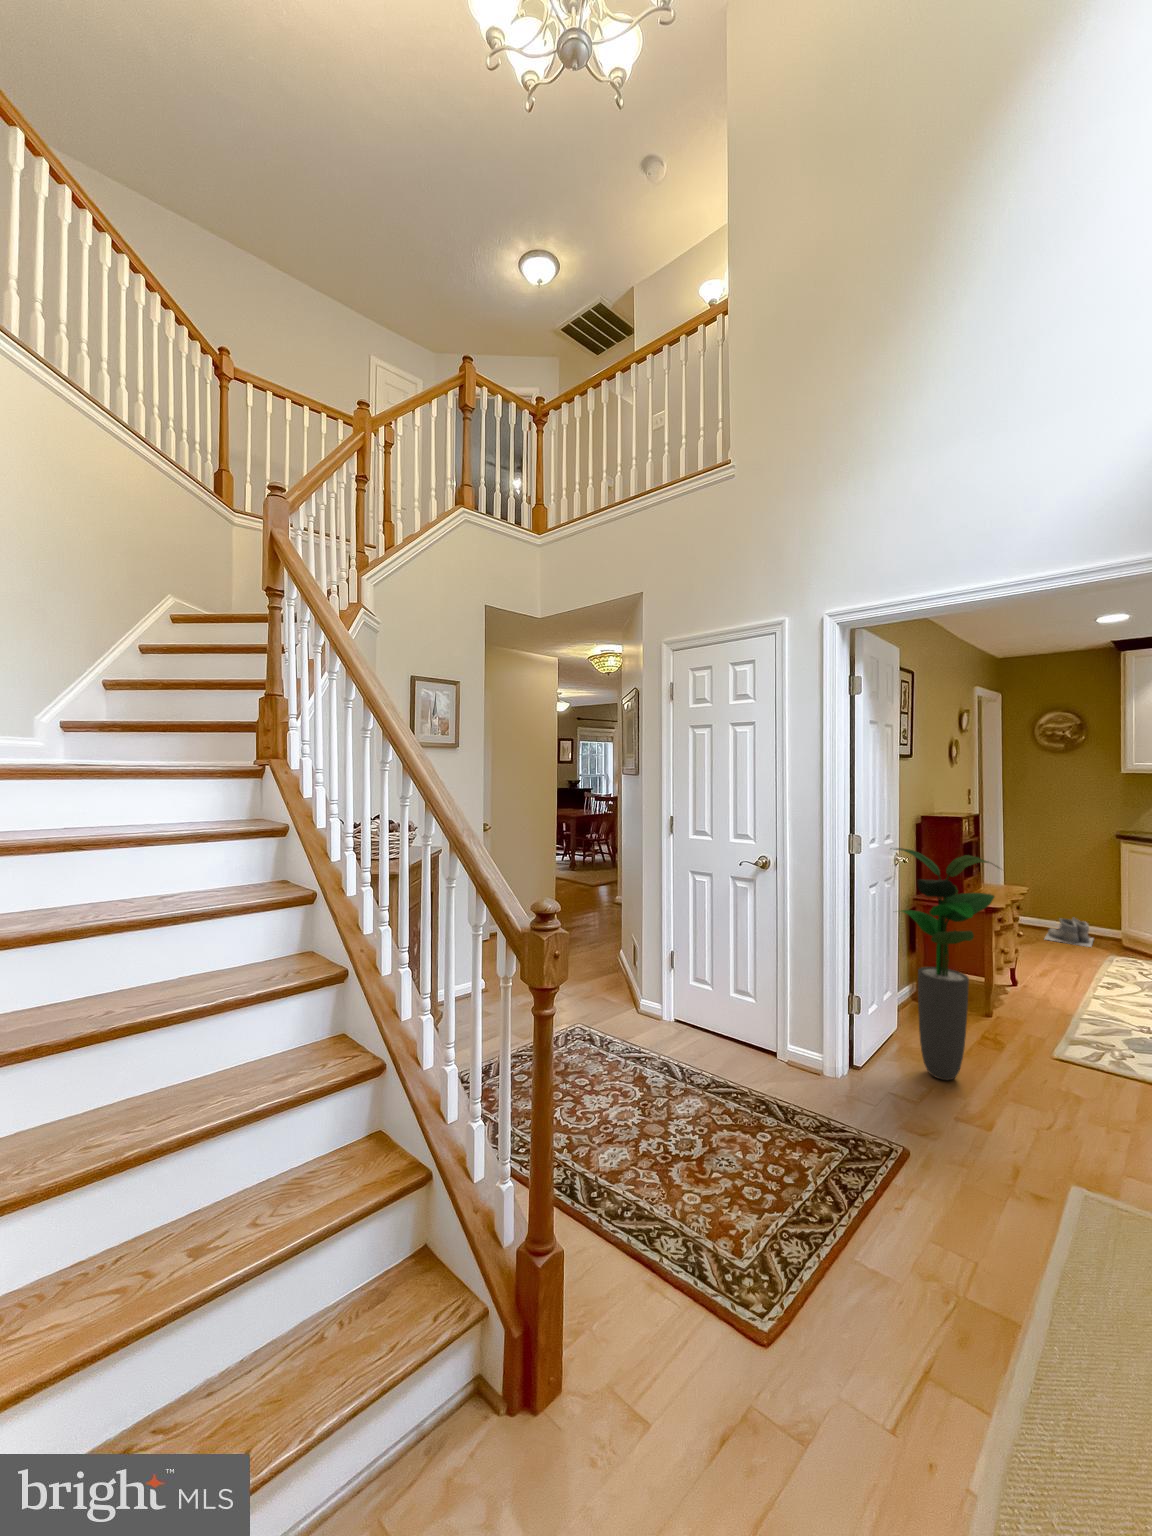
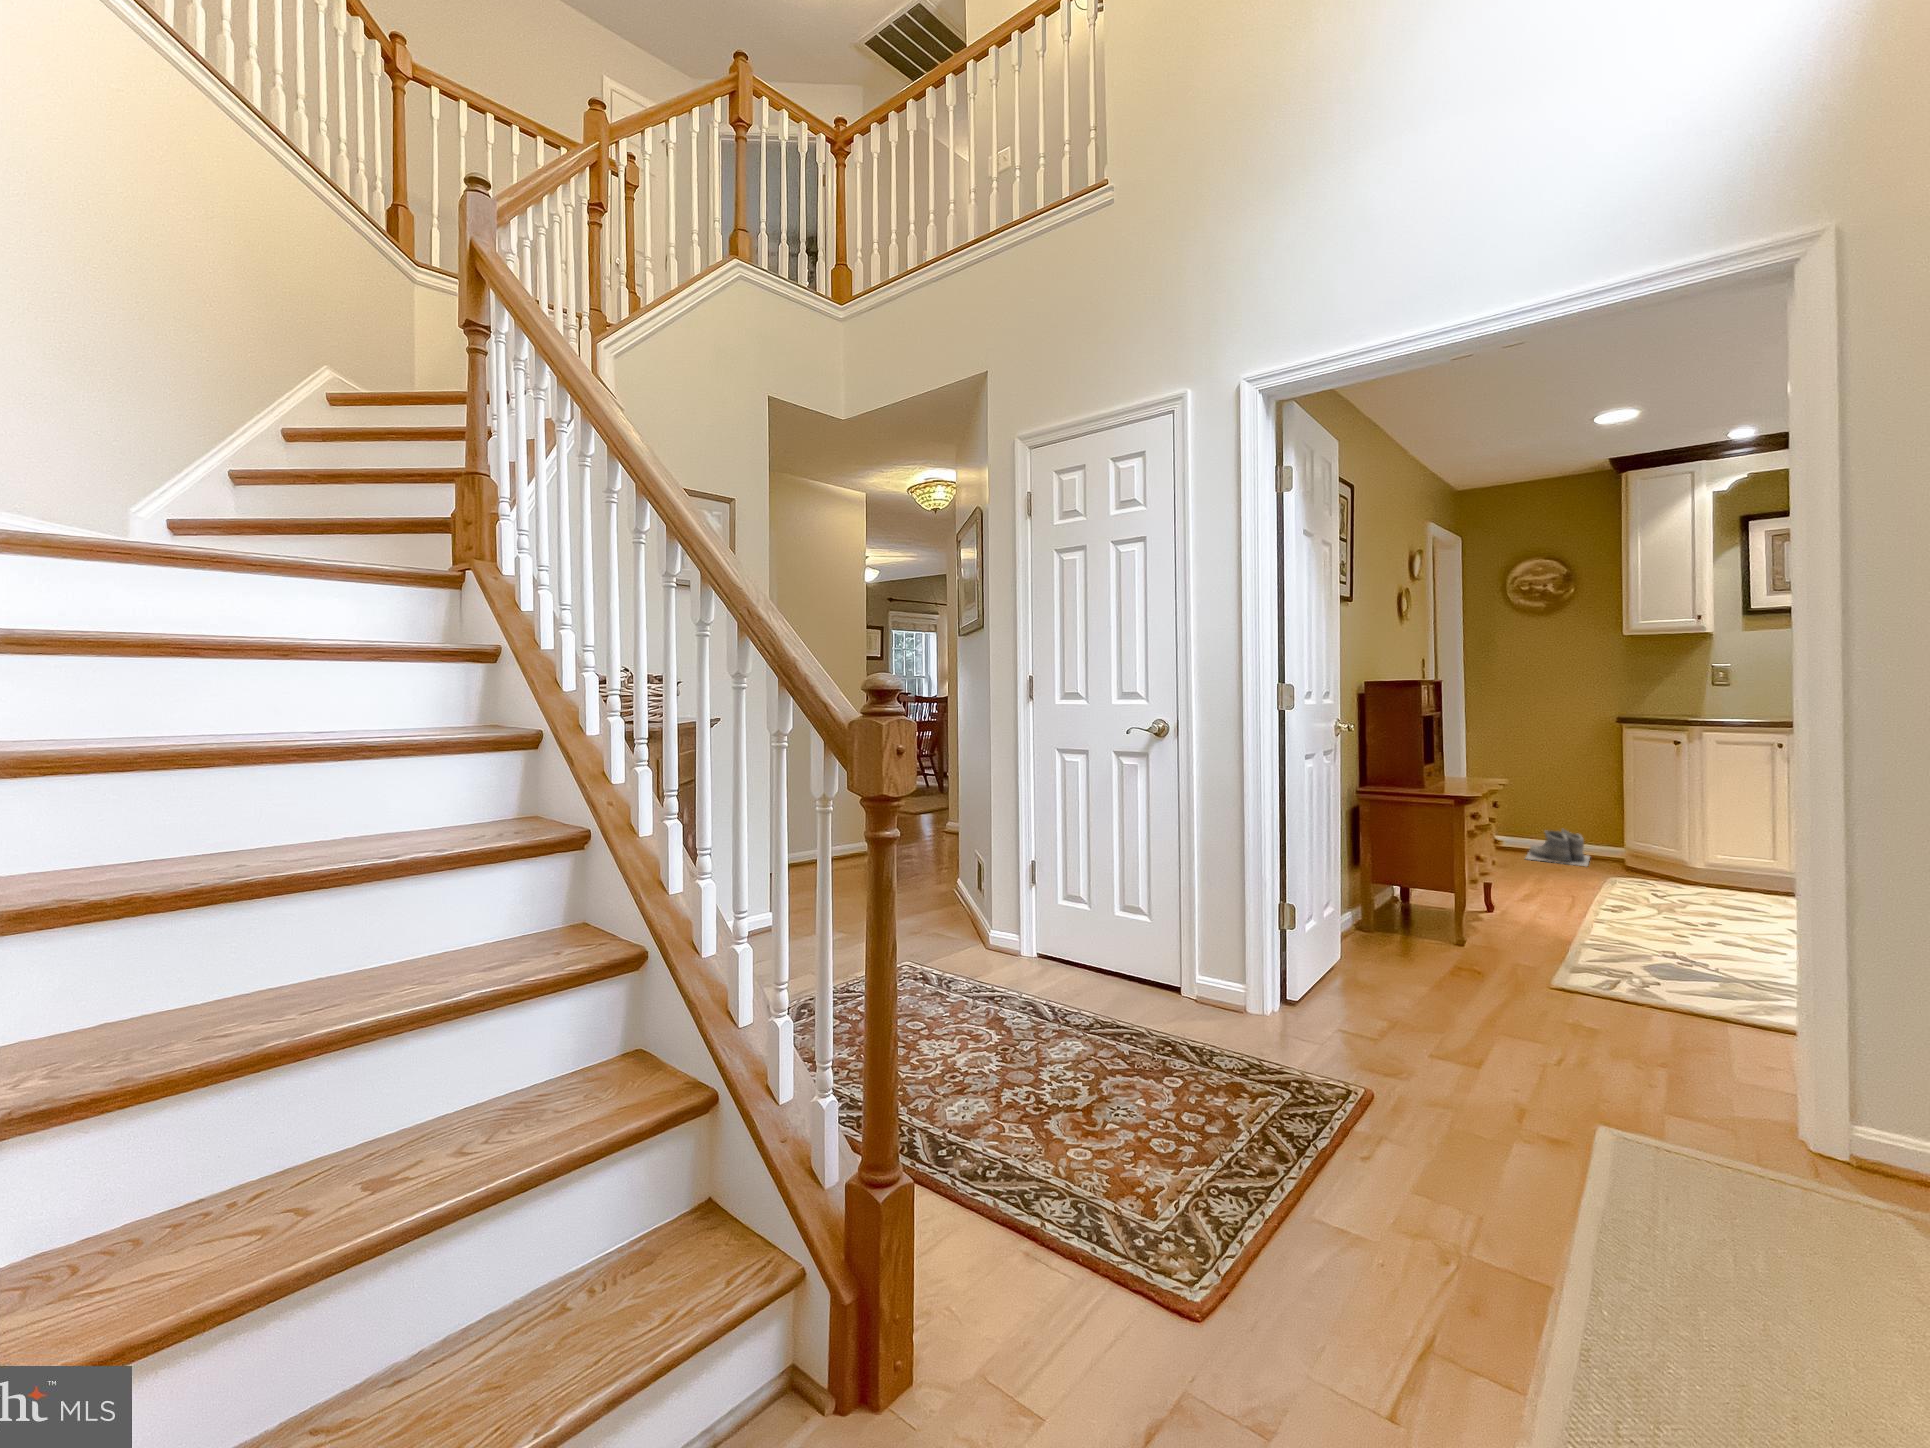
potted plant: present [896,848,994,1080] -> none [1327,702,1487,1014]

